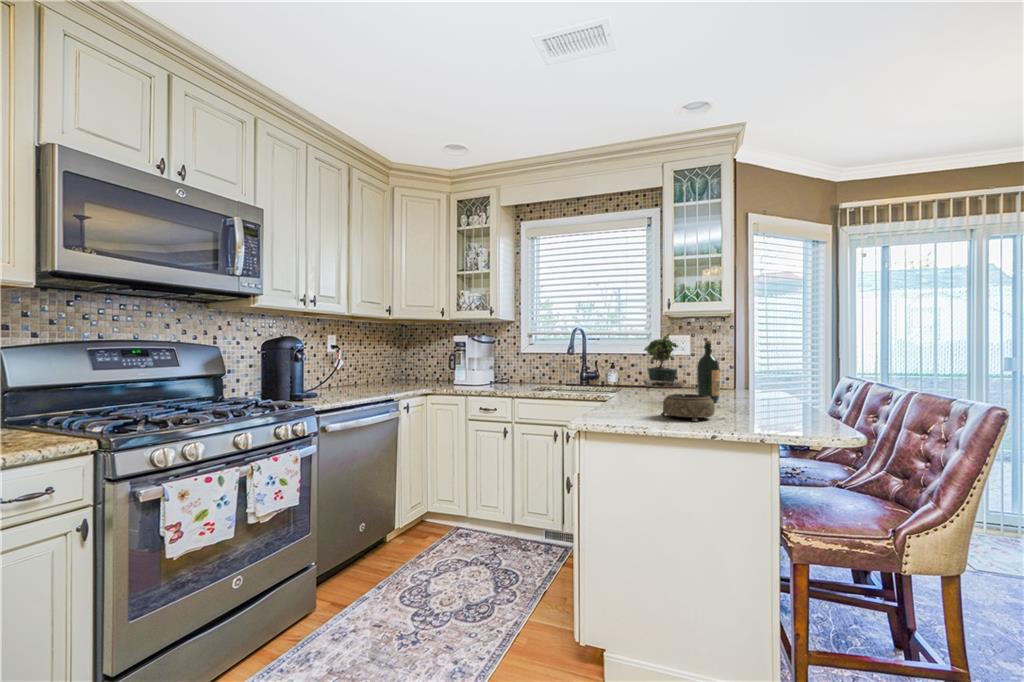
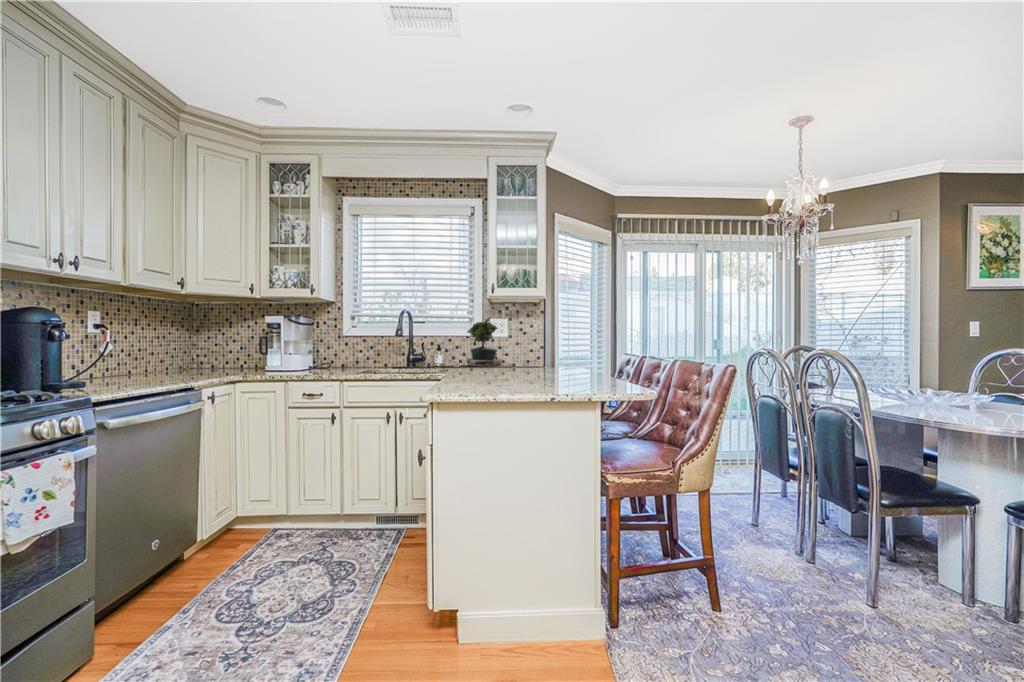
wine bottle: present [697,341,720,402] -> none [522,322,541,376]
decorative bowl: present [661,394,715,422] -> none [502,368,547,392]

